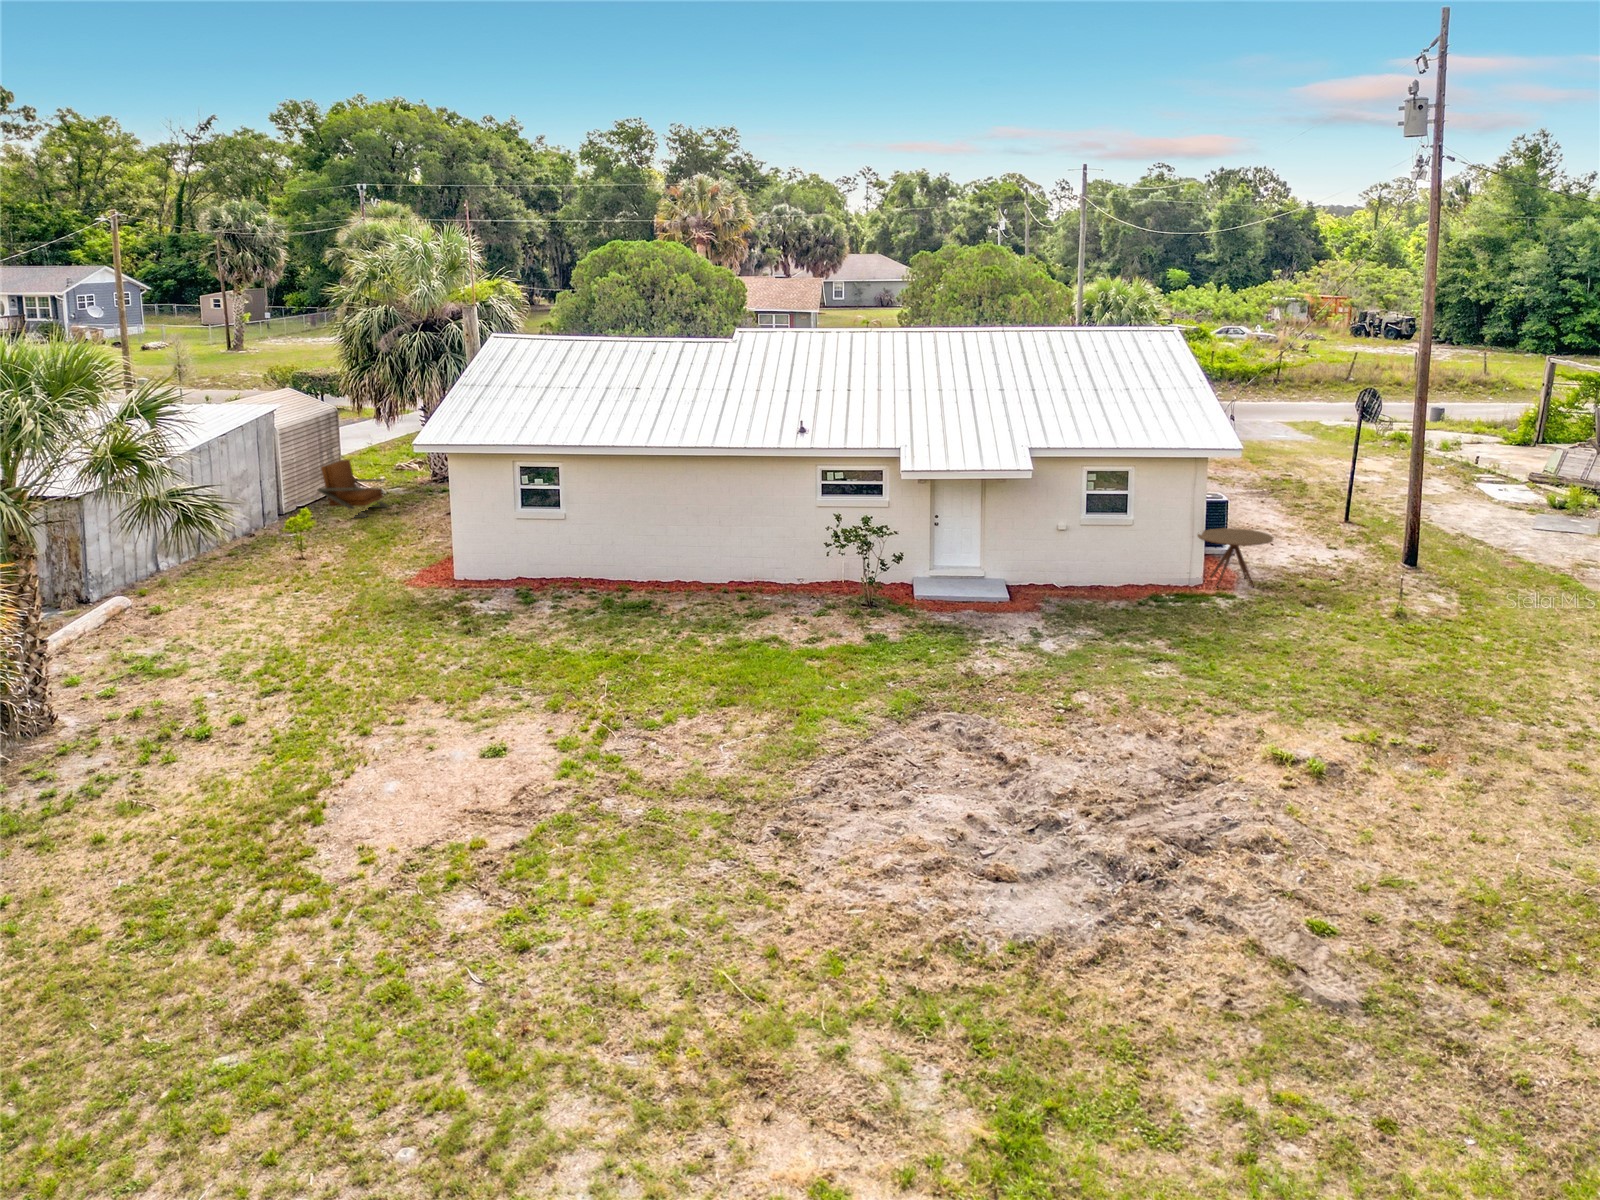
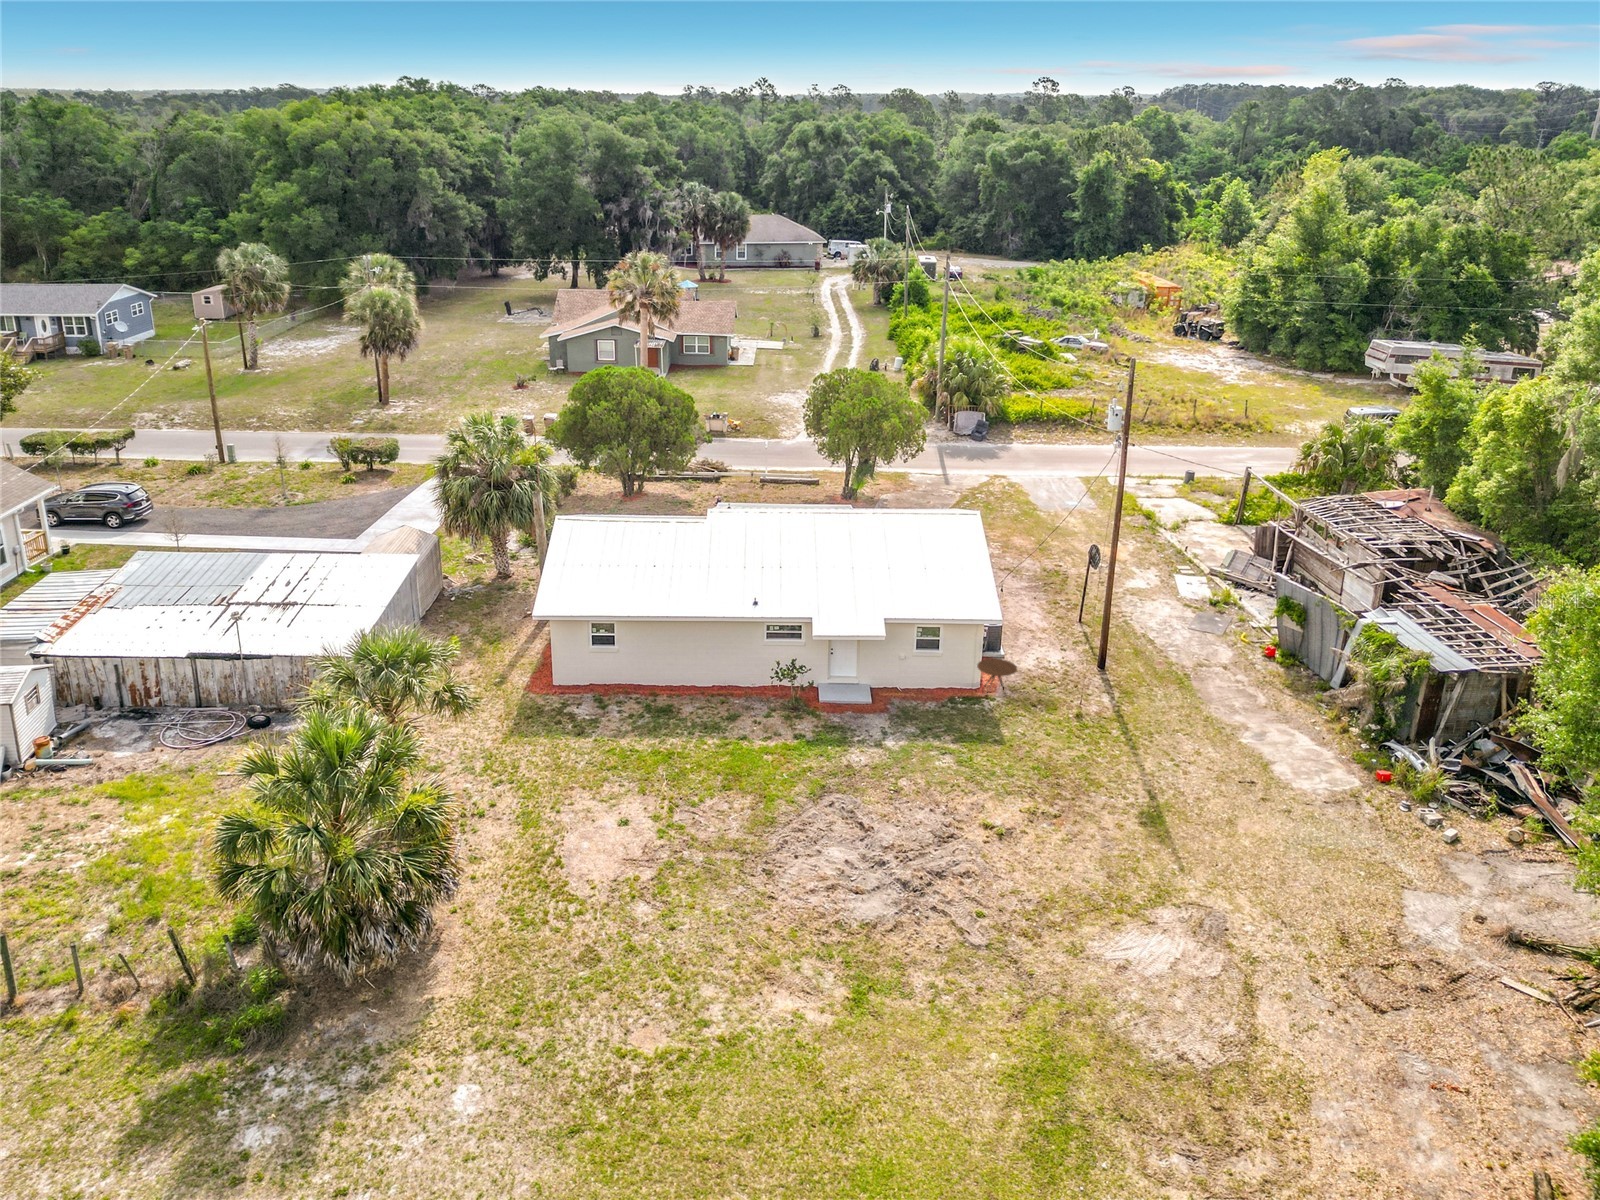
lounge chair: present [317,459,388,518] -> none [428,569,470,612]

